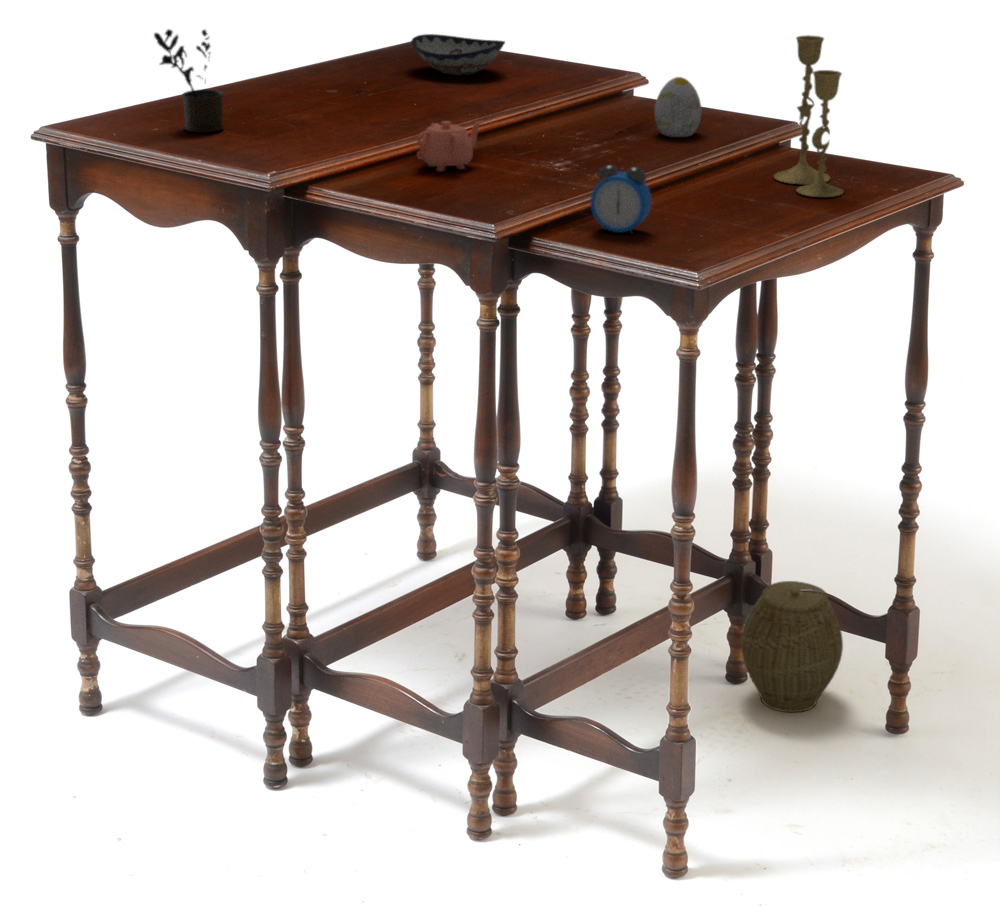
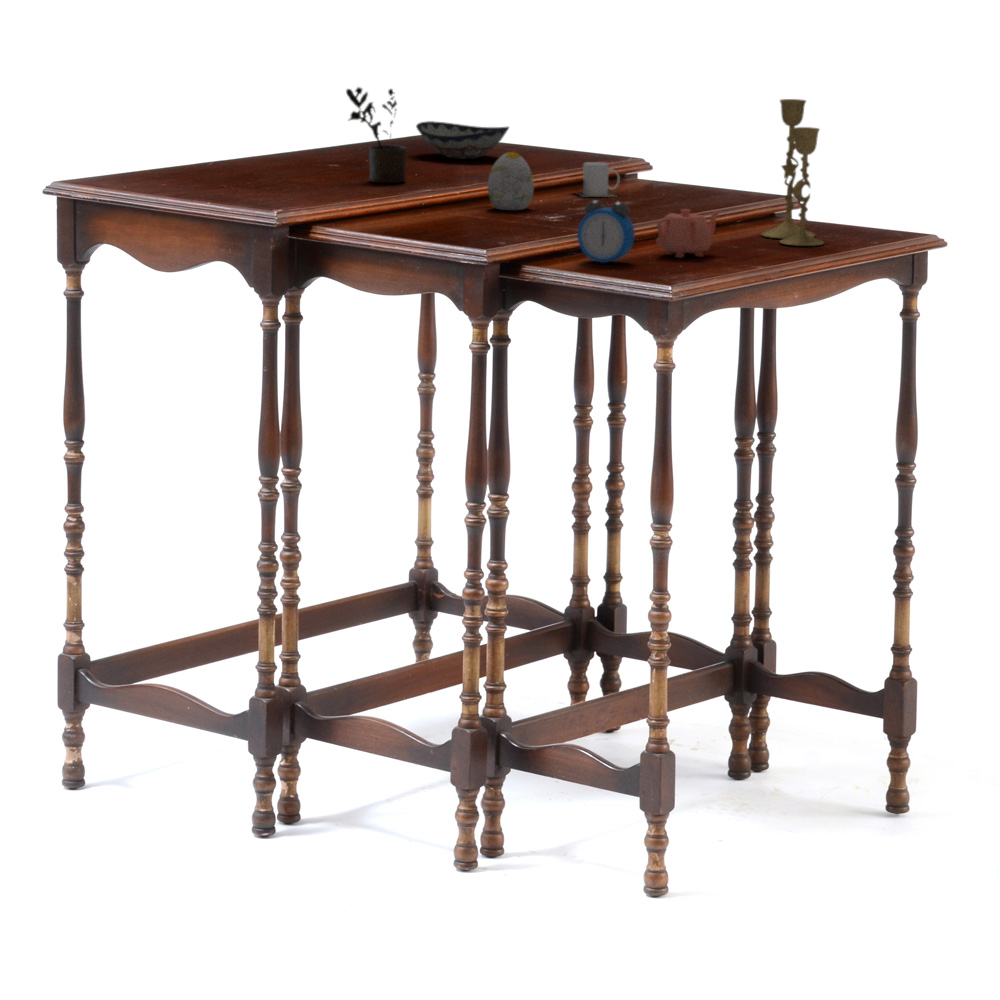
potted plant: present [154,29,224,133] -> present [346,87,406,183]
decorative egg: present [654,77,701,137] -> present [488,152,534,210]
mug: none [573,87,621,126] -> present [576,162,620,197]
teapot: present [417,121,482,172] -> present [656,209,721,258]
woven basket: present [742,581,843,712] -> none [741,664,843,796]

